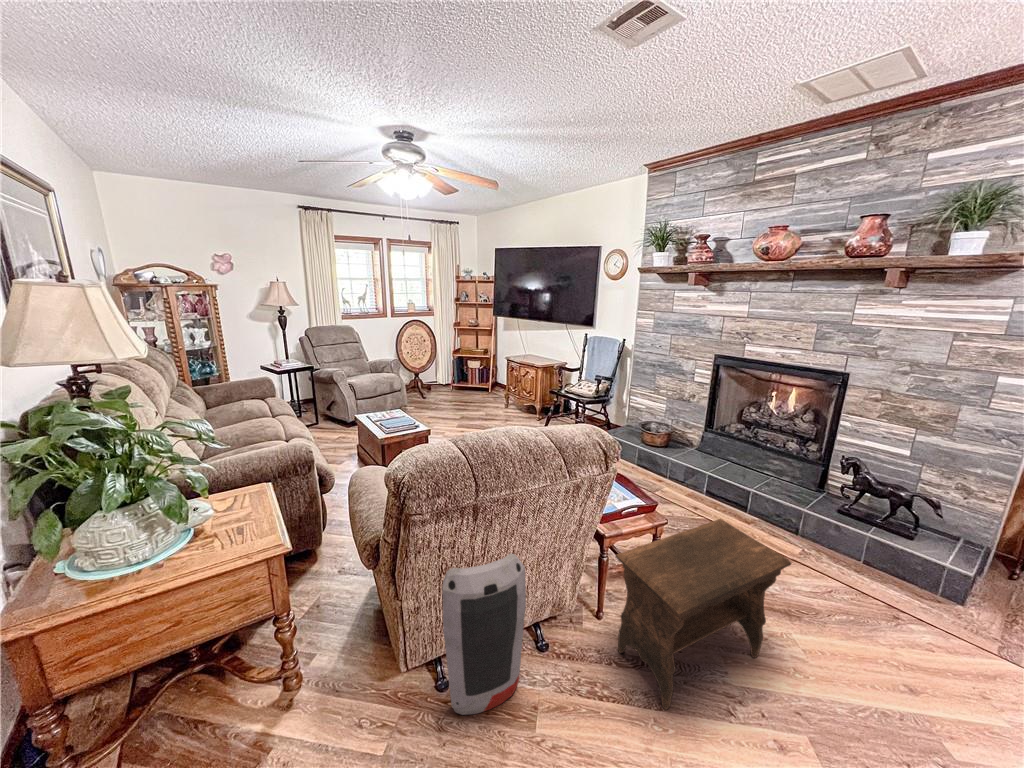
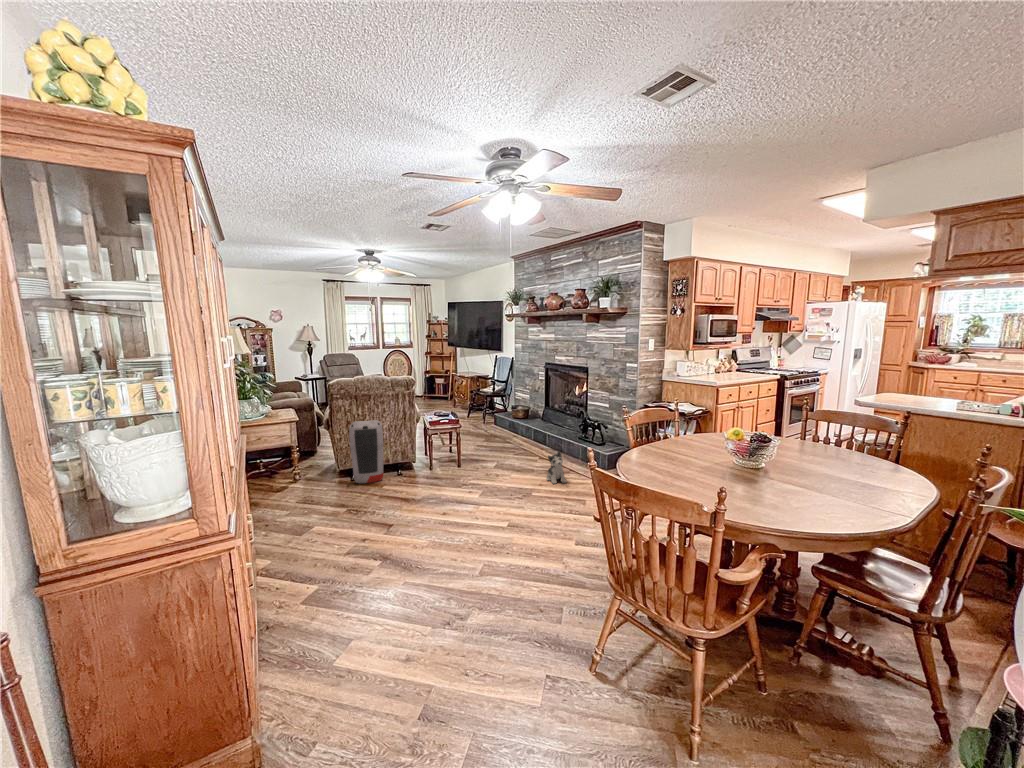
footstool: present [615,519,791,710] -> none [425,422,492,484]
plush toy: none [886,610,982,693] -> present [546,451,566,484]

